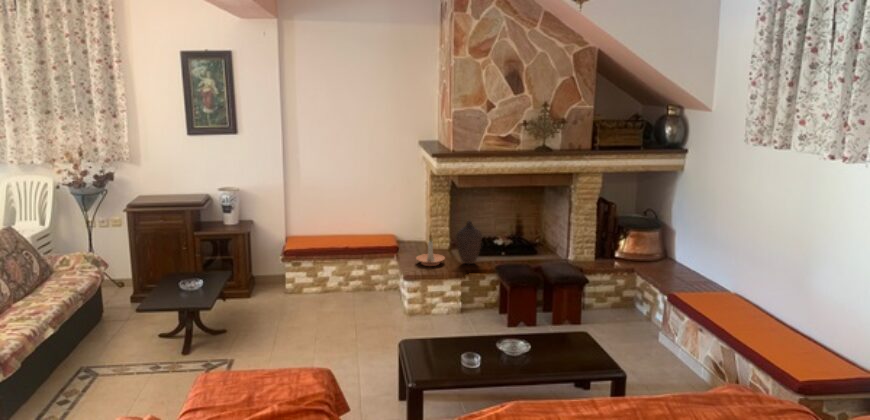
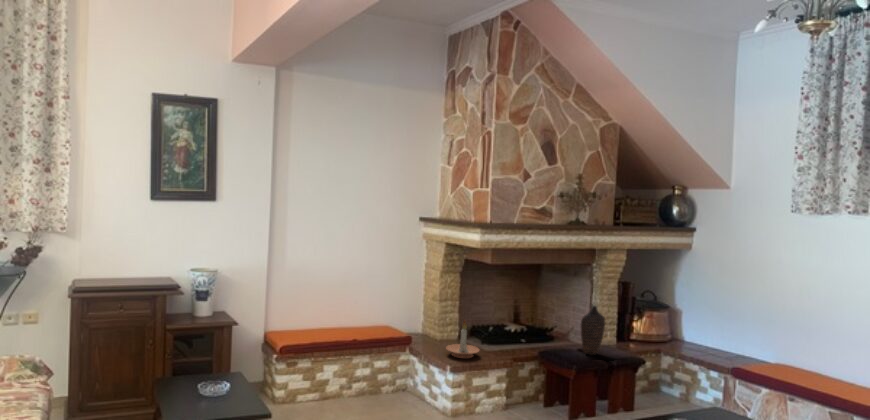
decorative vase: present [456,221,482,264] -> present [581,305,605,355]

